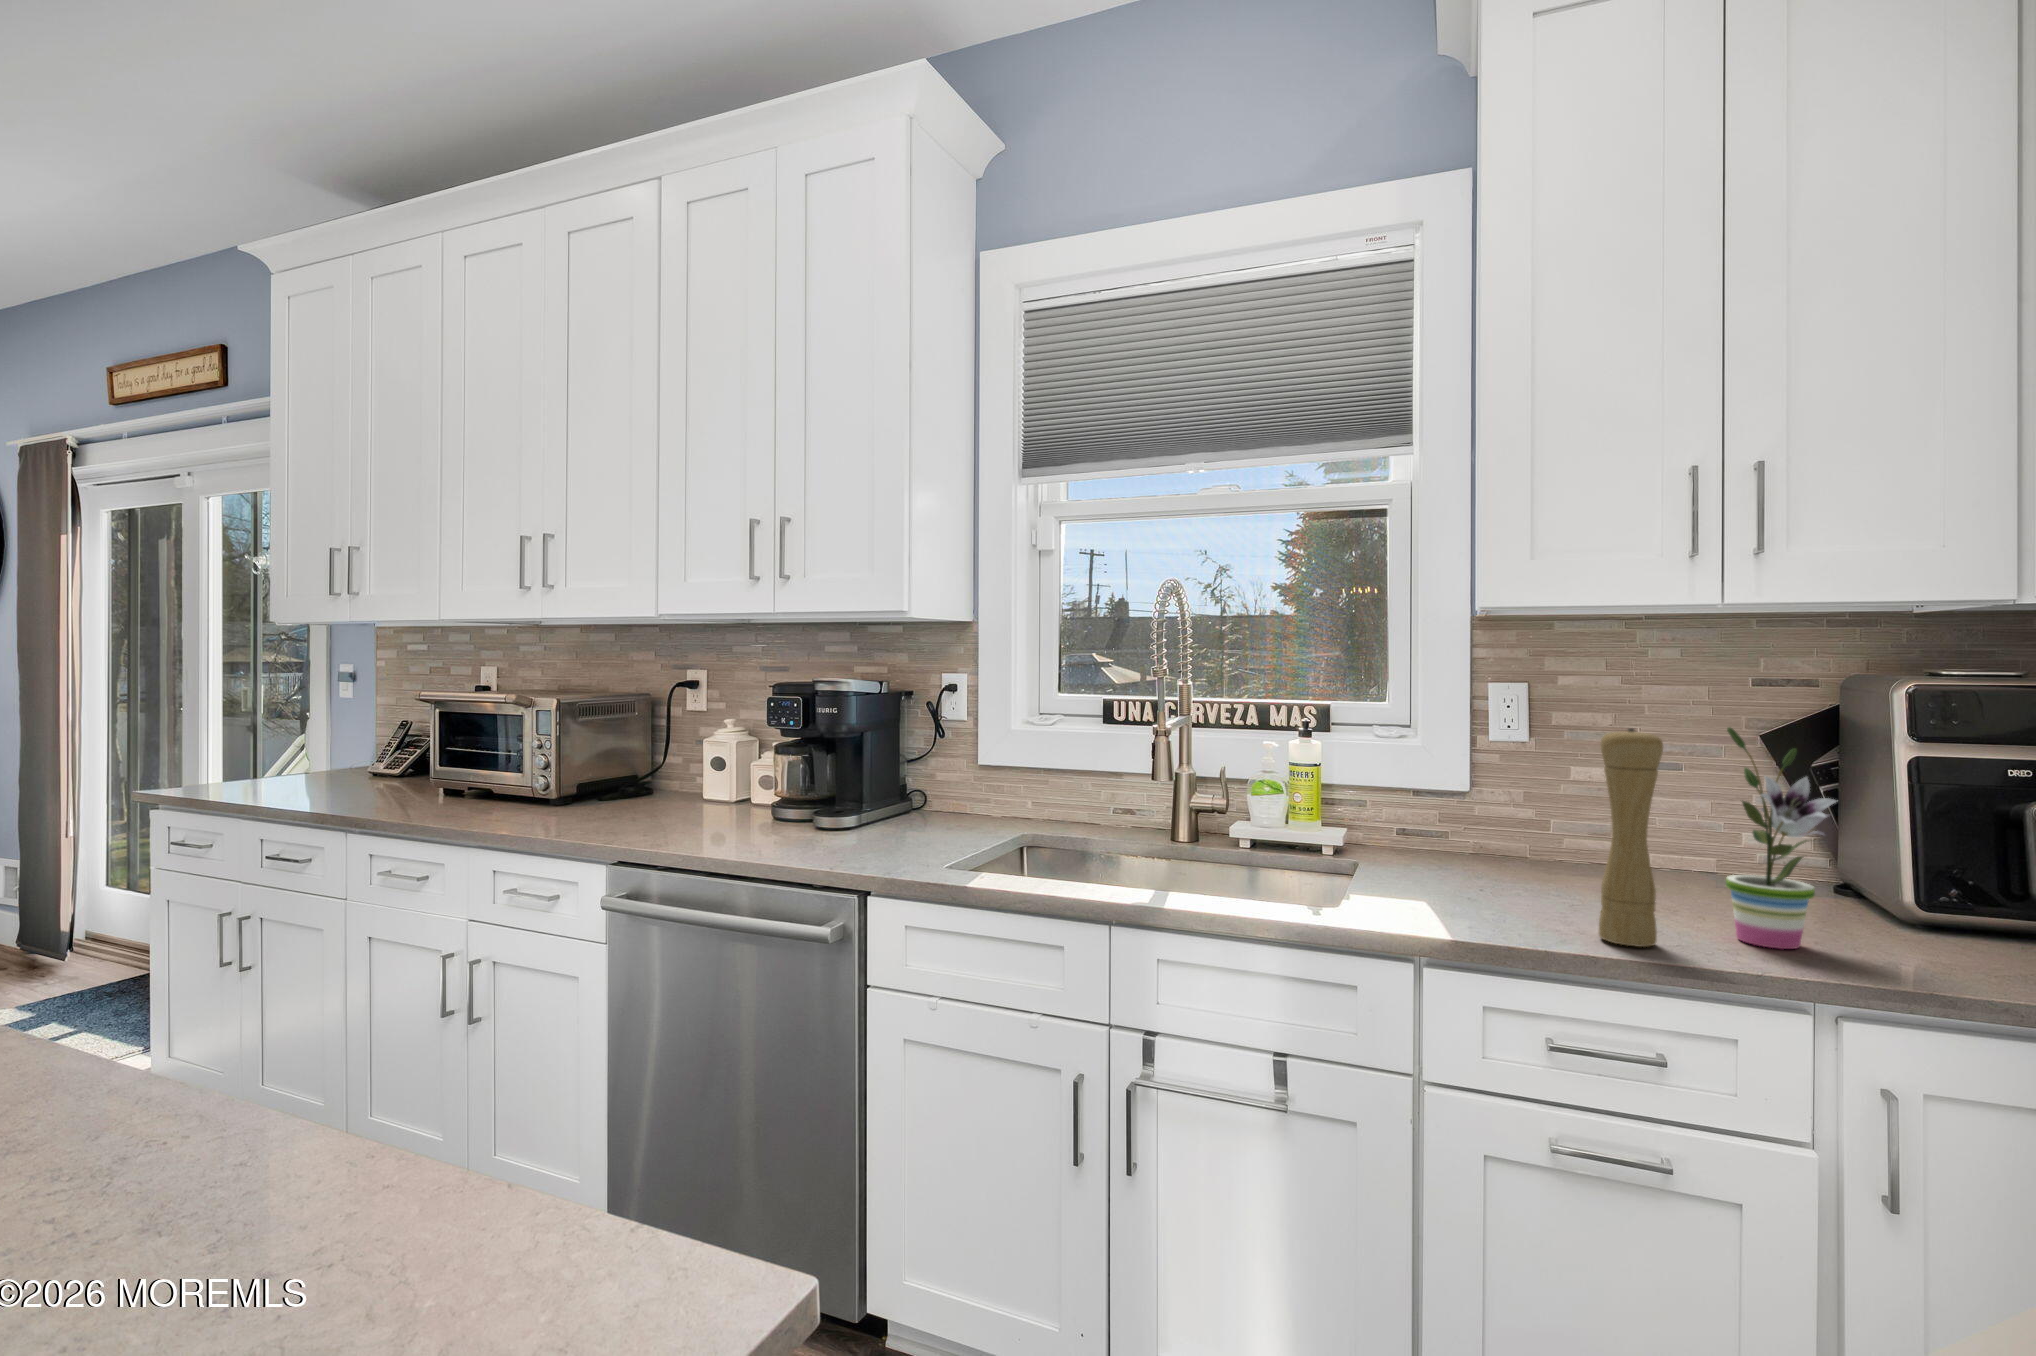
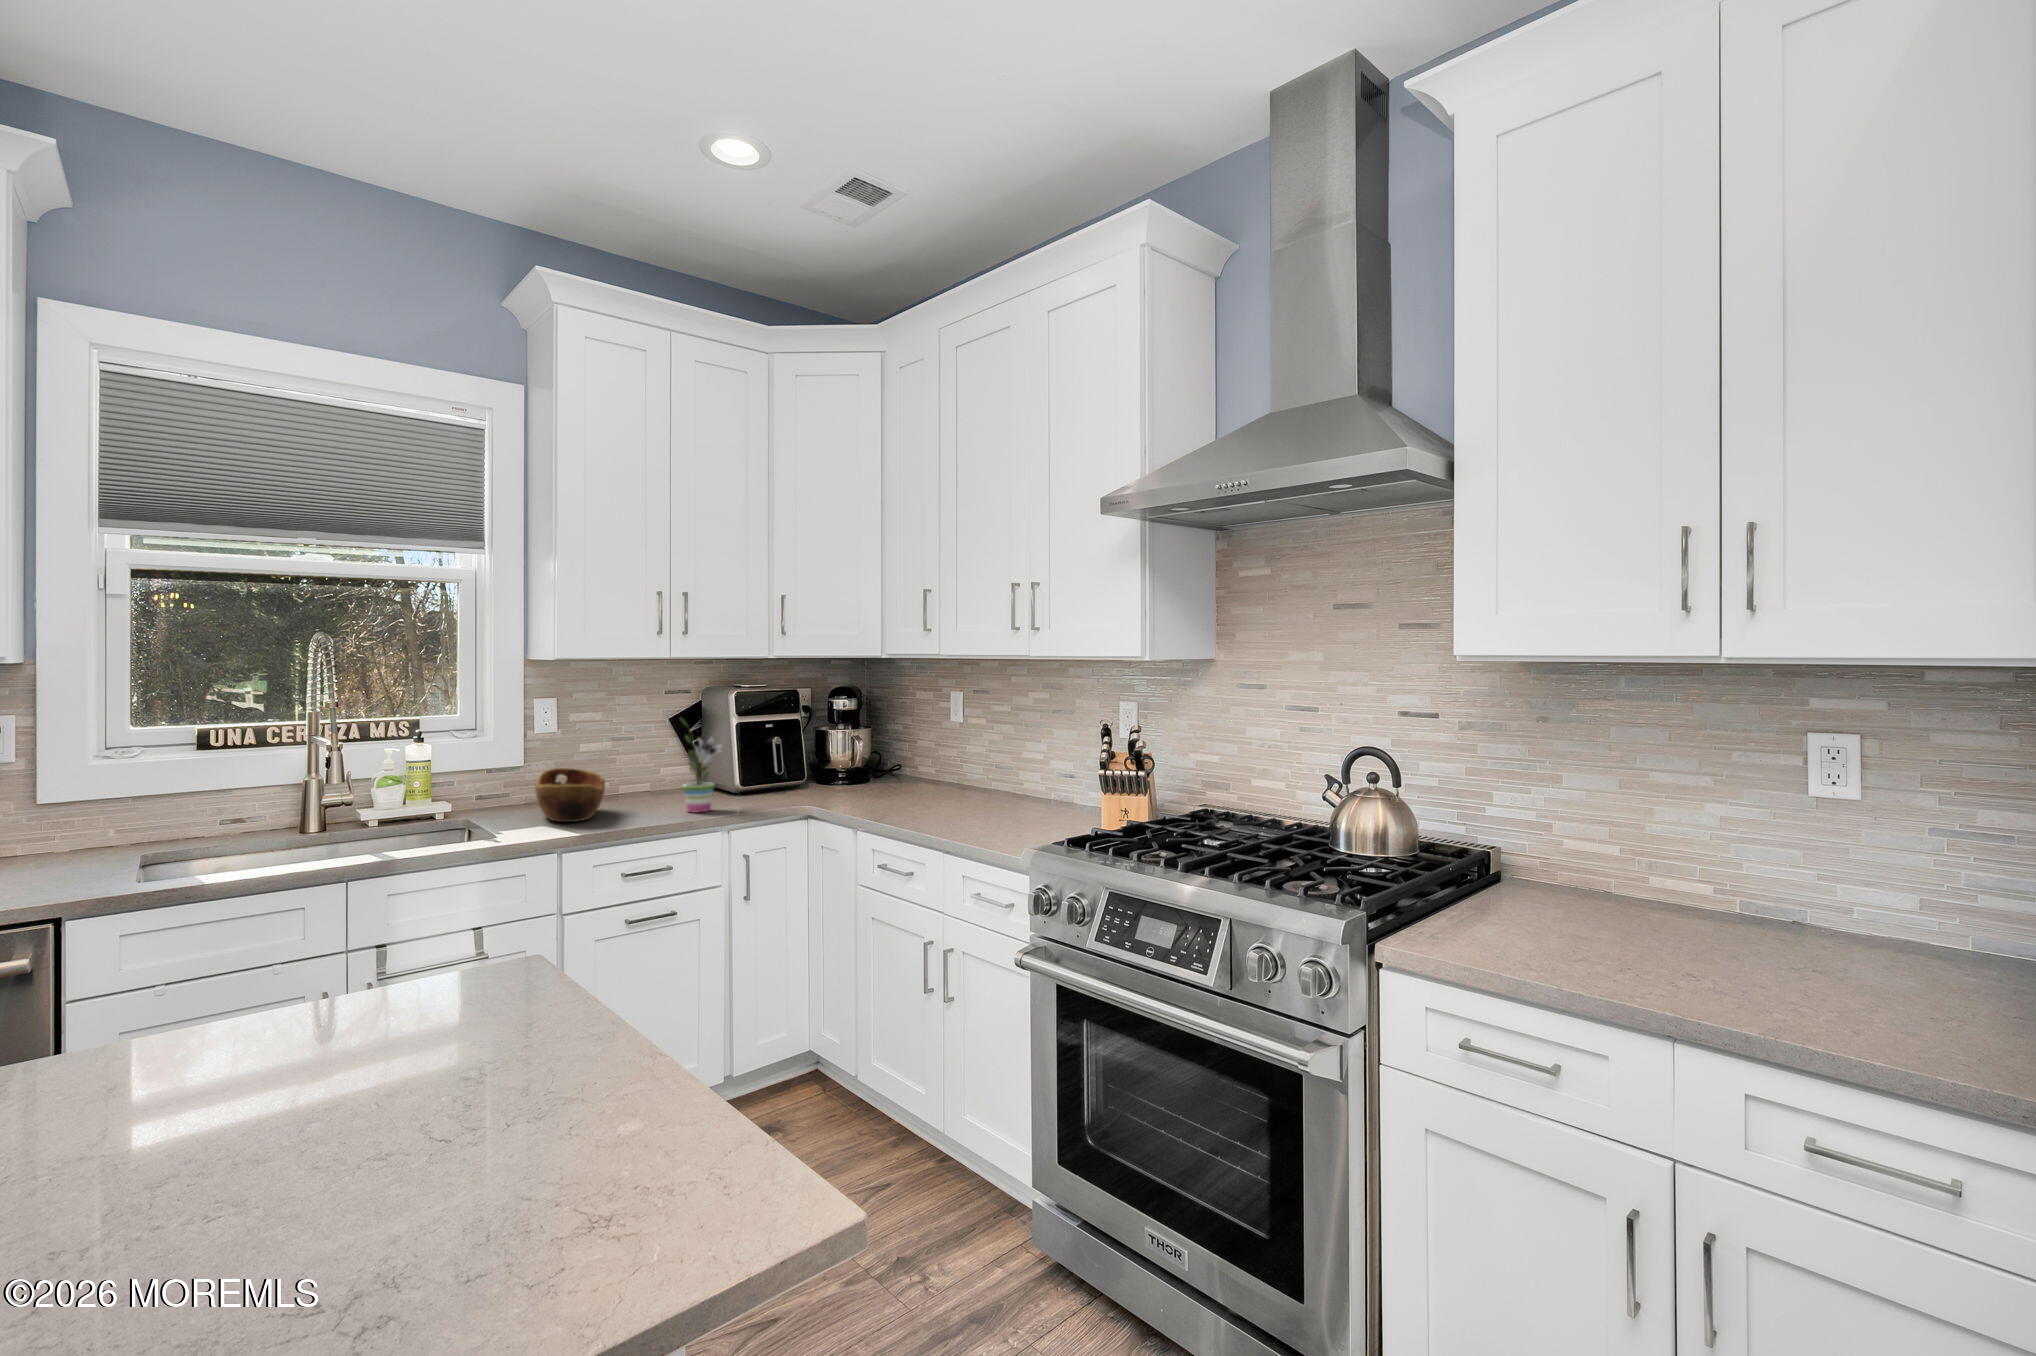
pepper mill: present [1599,728,1663,947] -> none [636,721,664,823]
wooden bowl: none [1435,802,1571,906] -> present [535,768,605,822]

